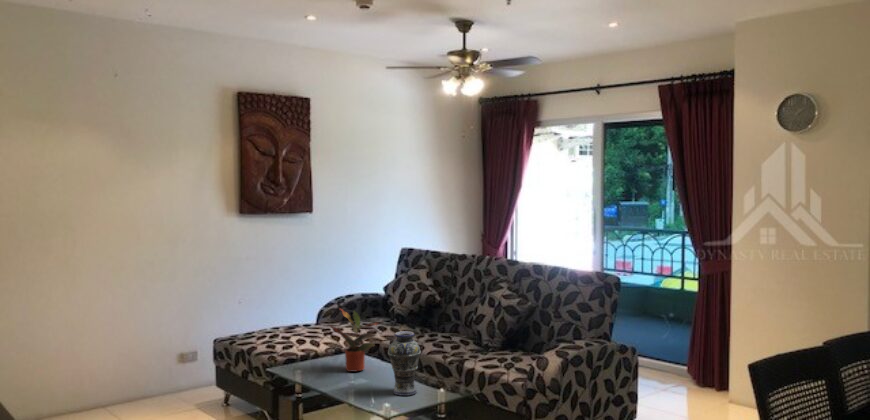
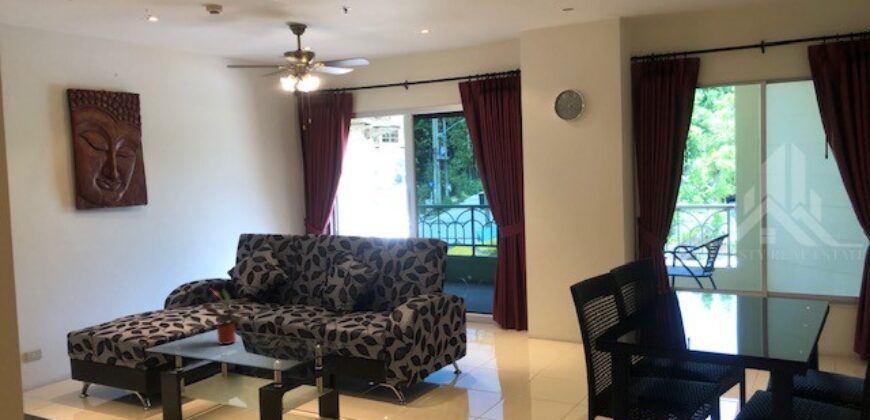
vase: present [388,331,421,396] -> none [265,301,295,356]

